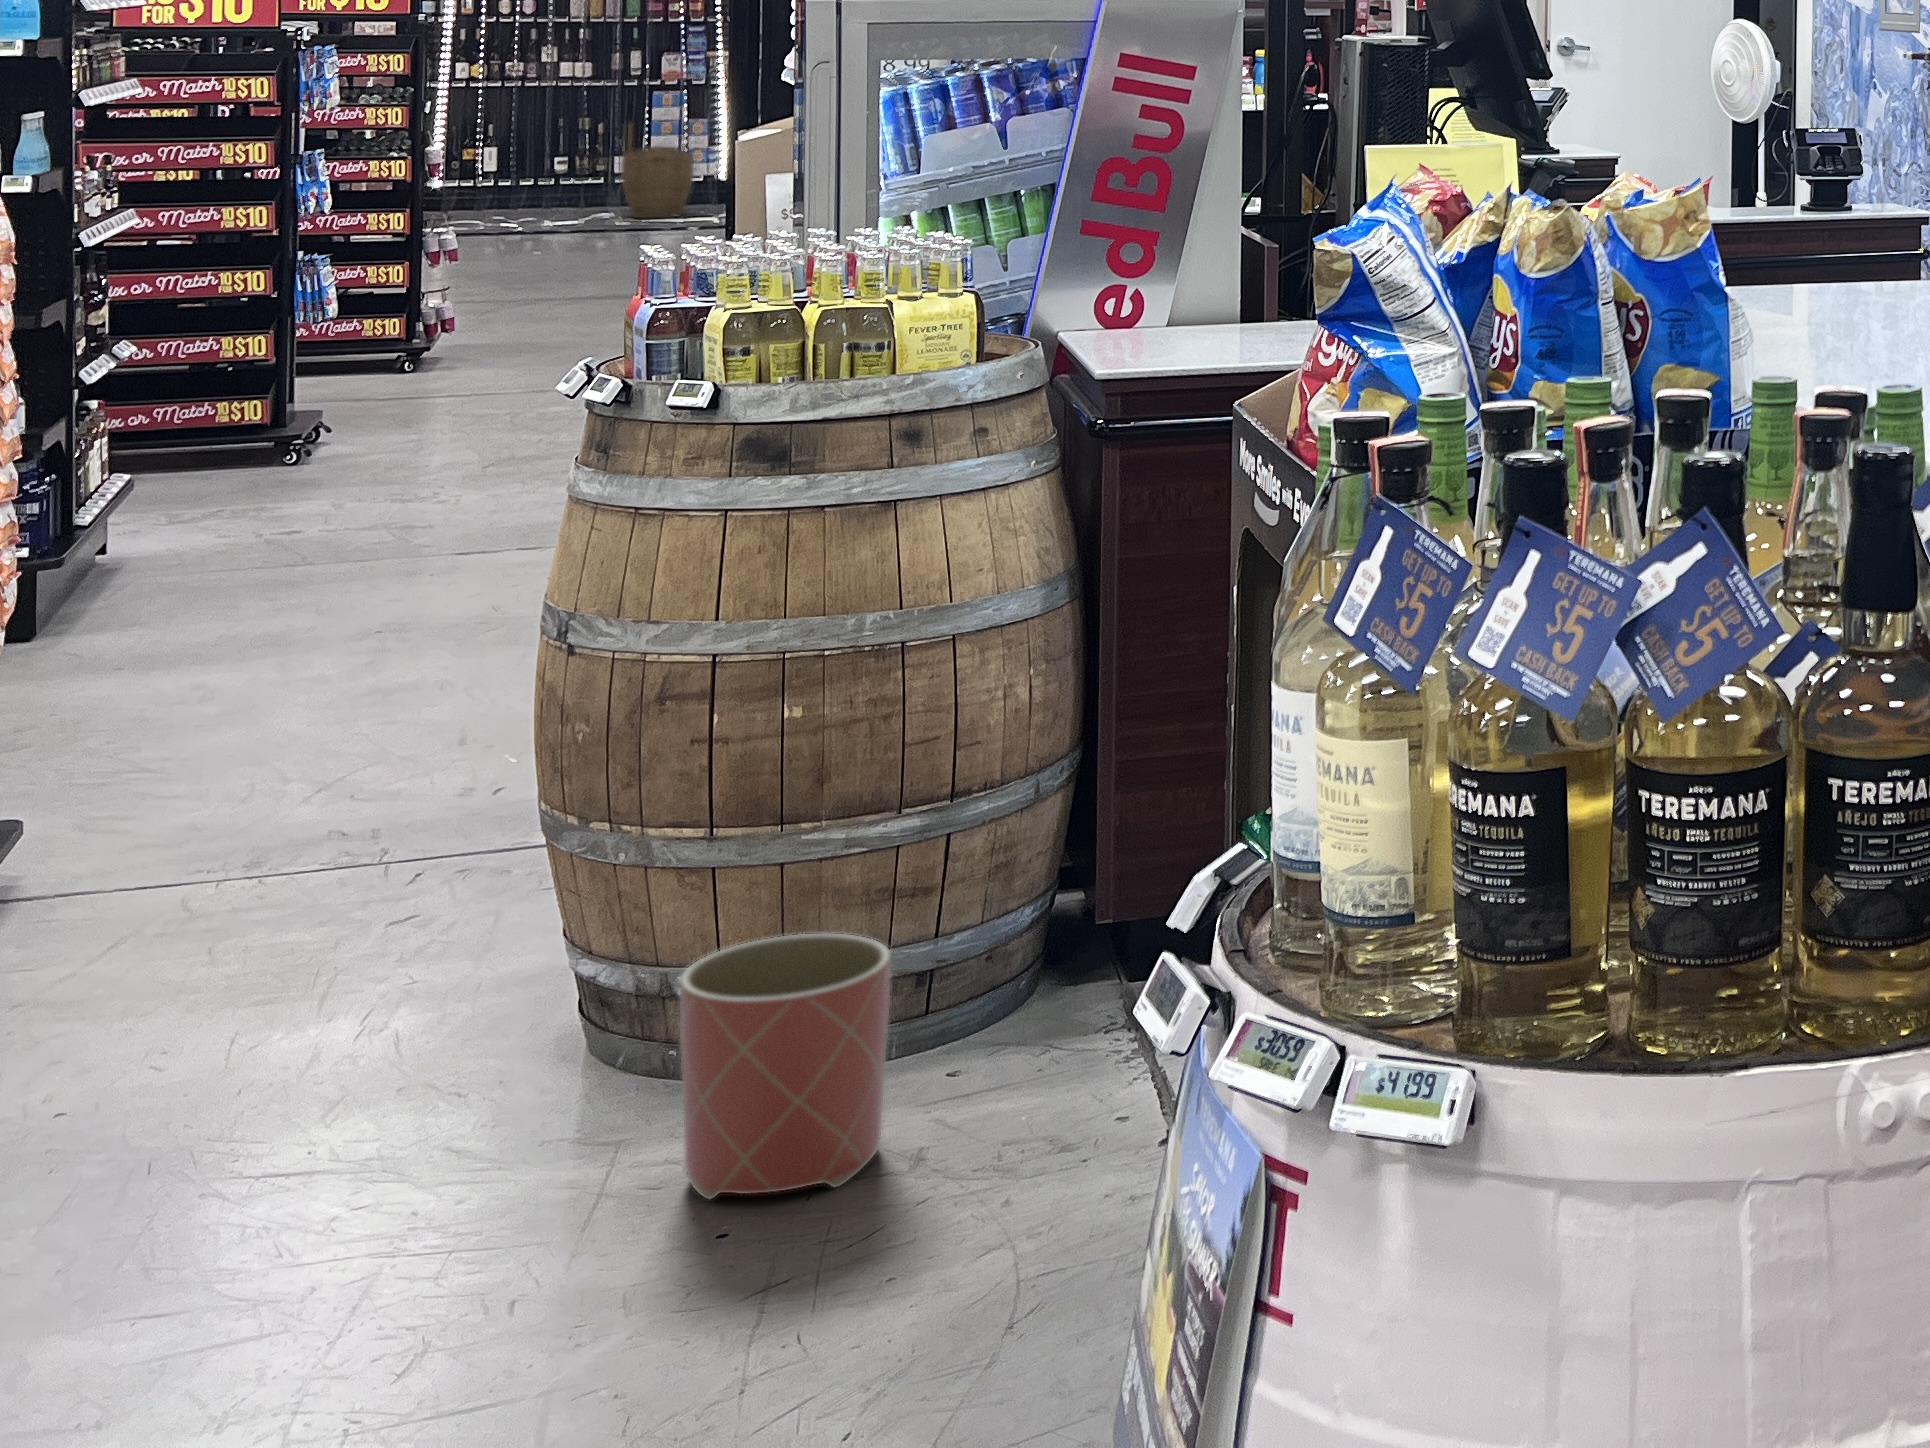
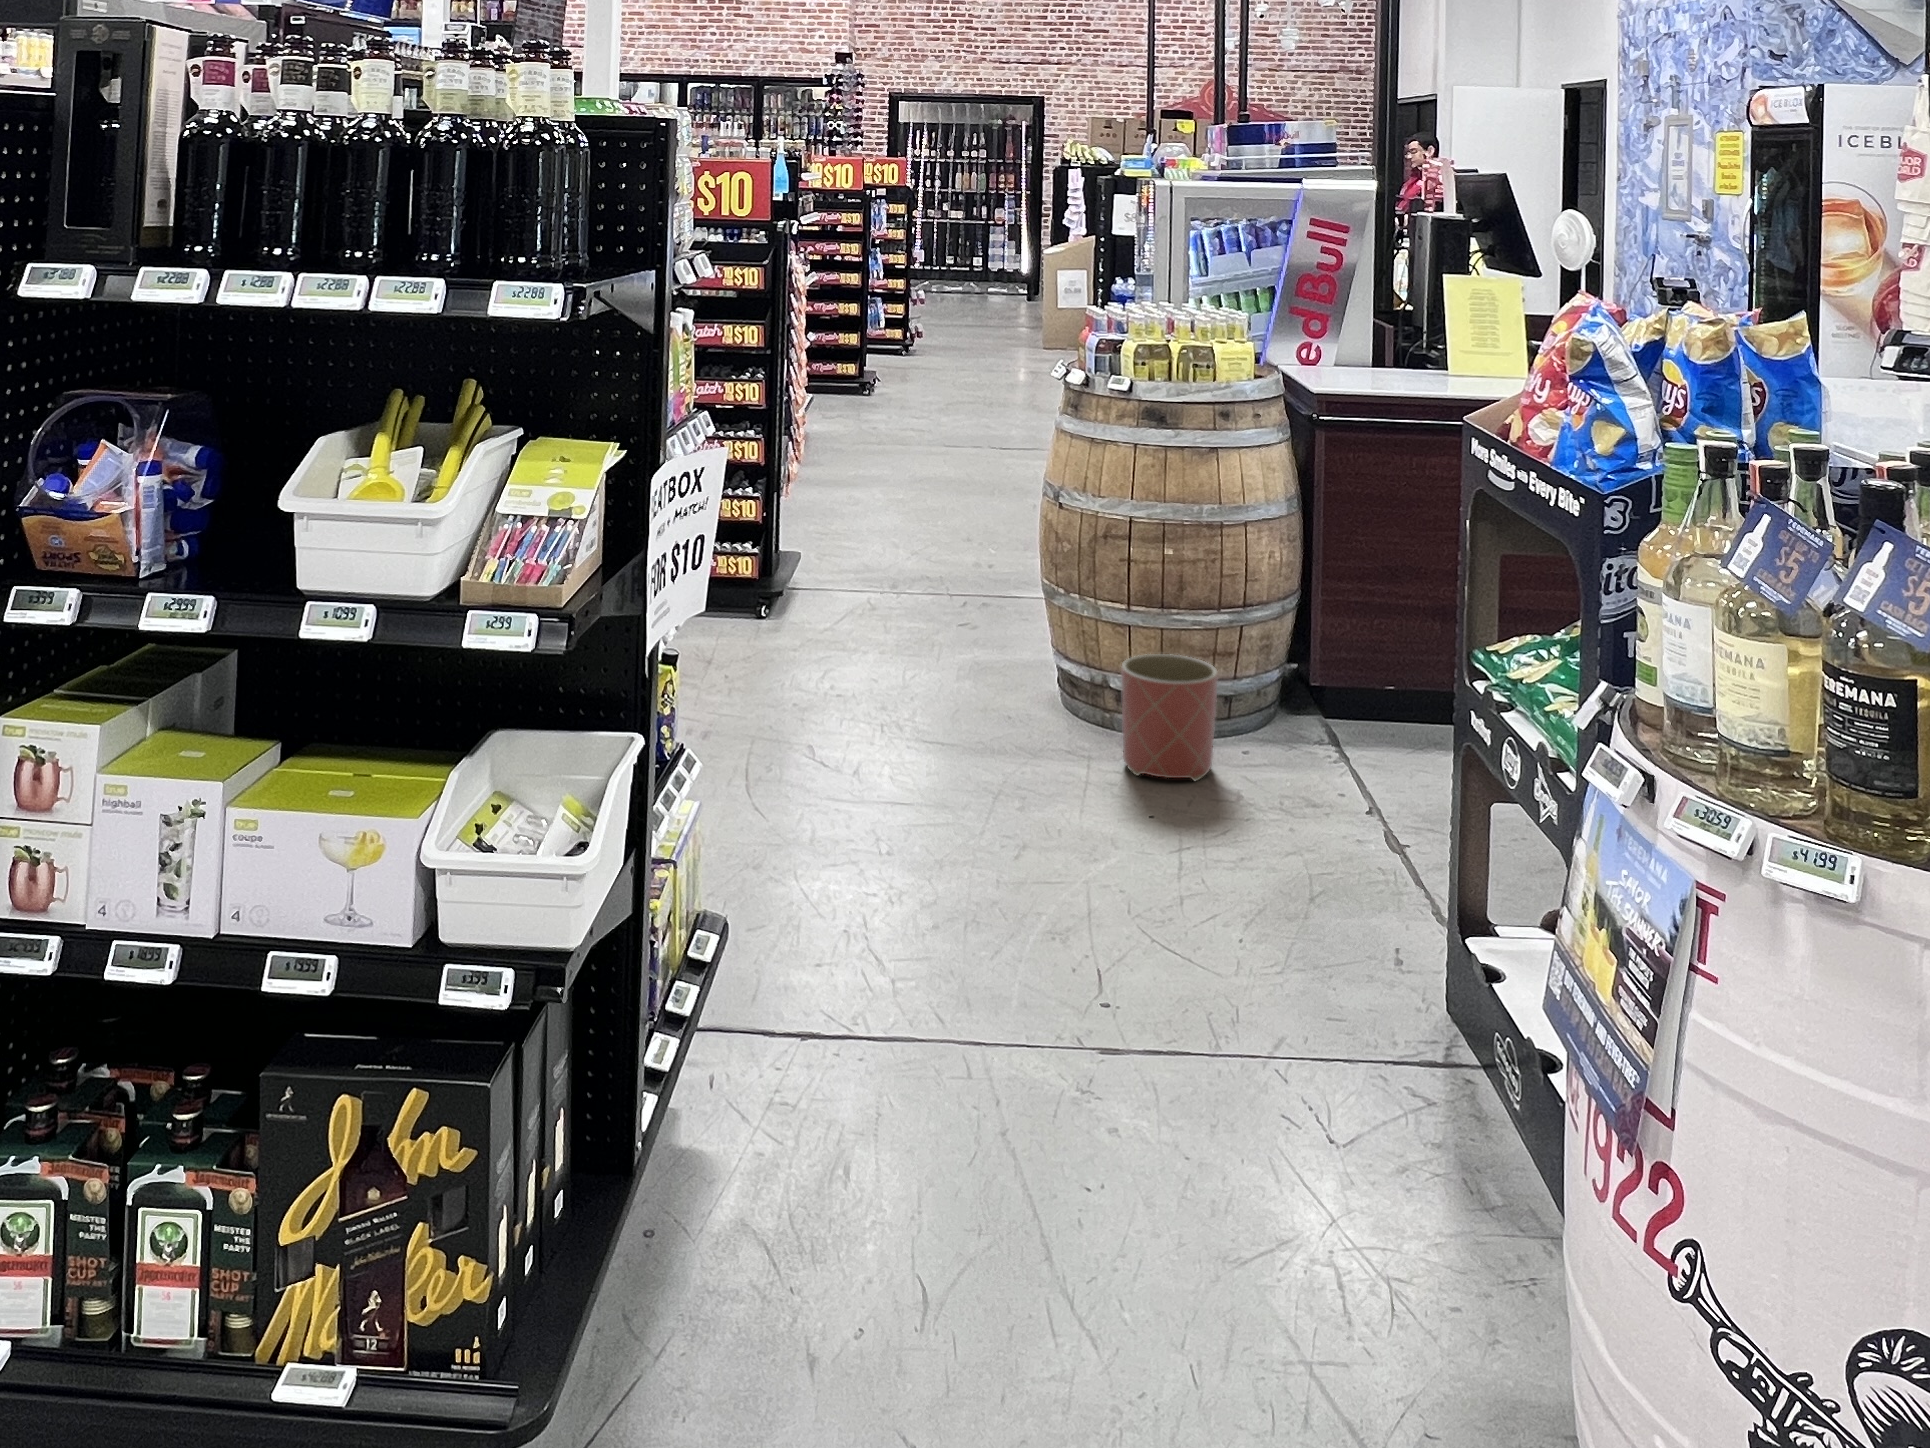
woven basket: present [621,124,694,219] -> none [954,250,988,299]

